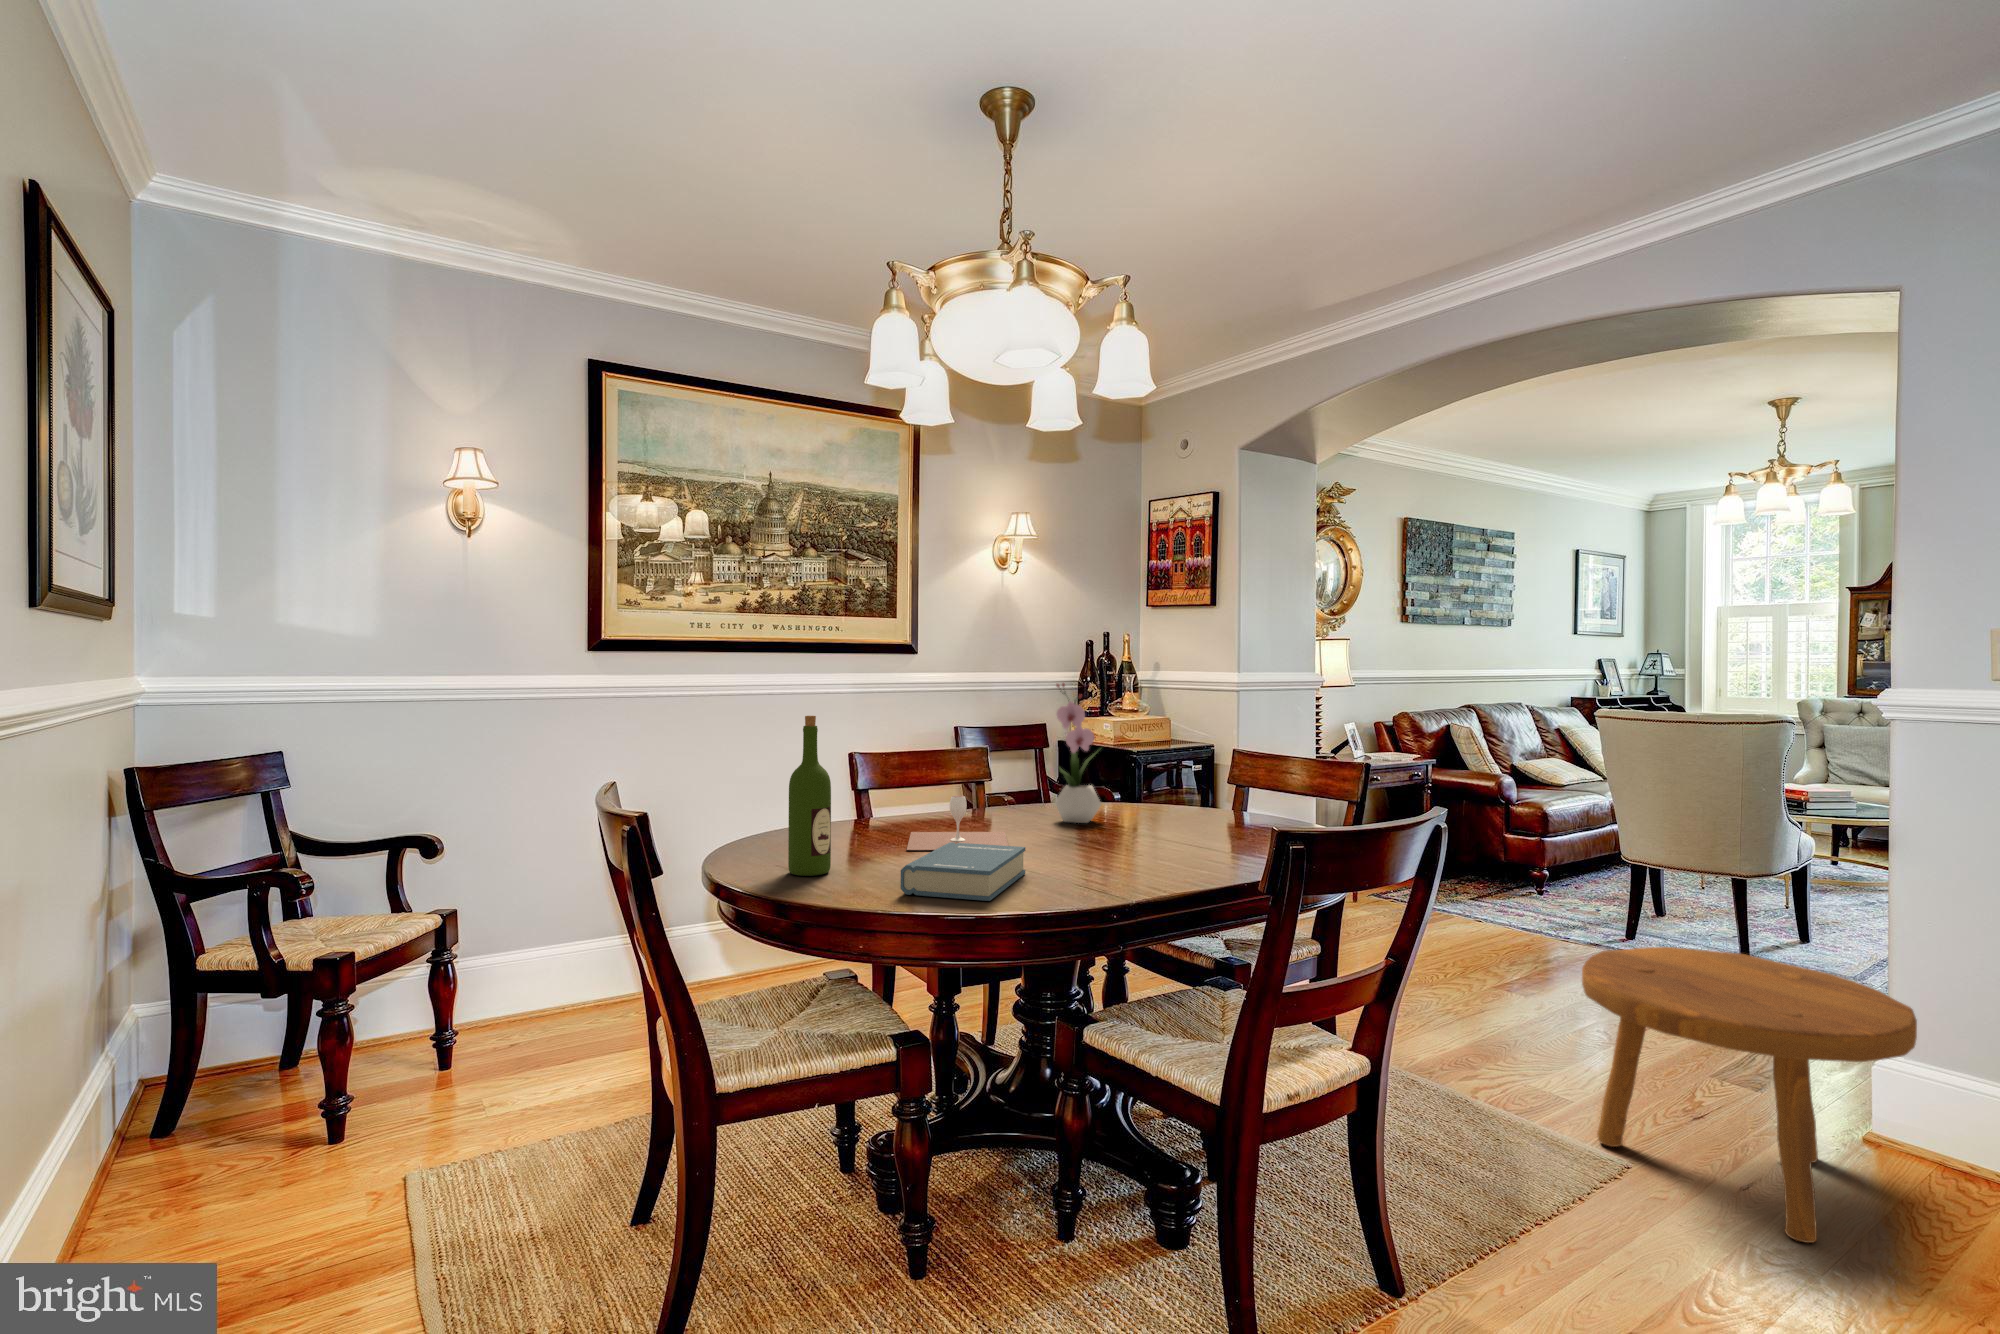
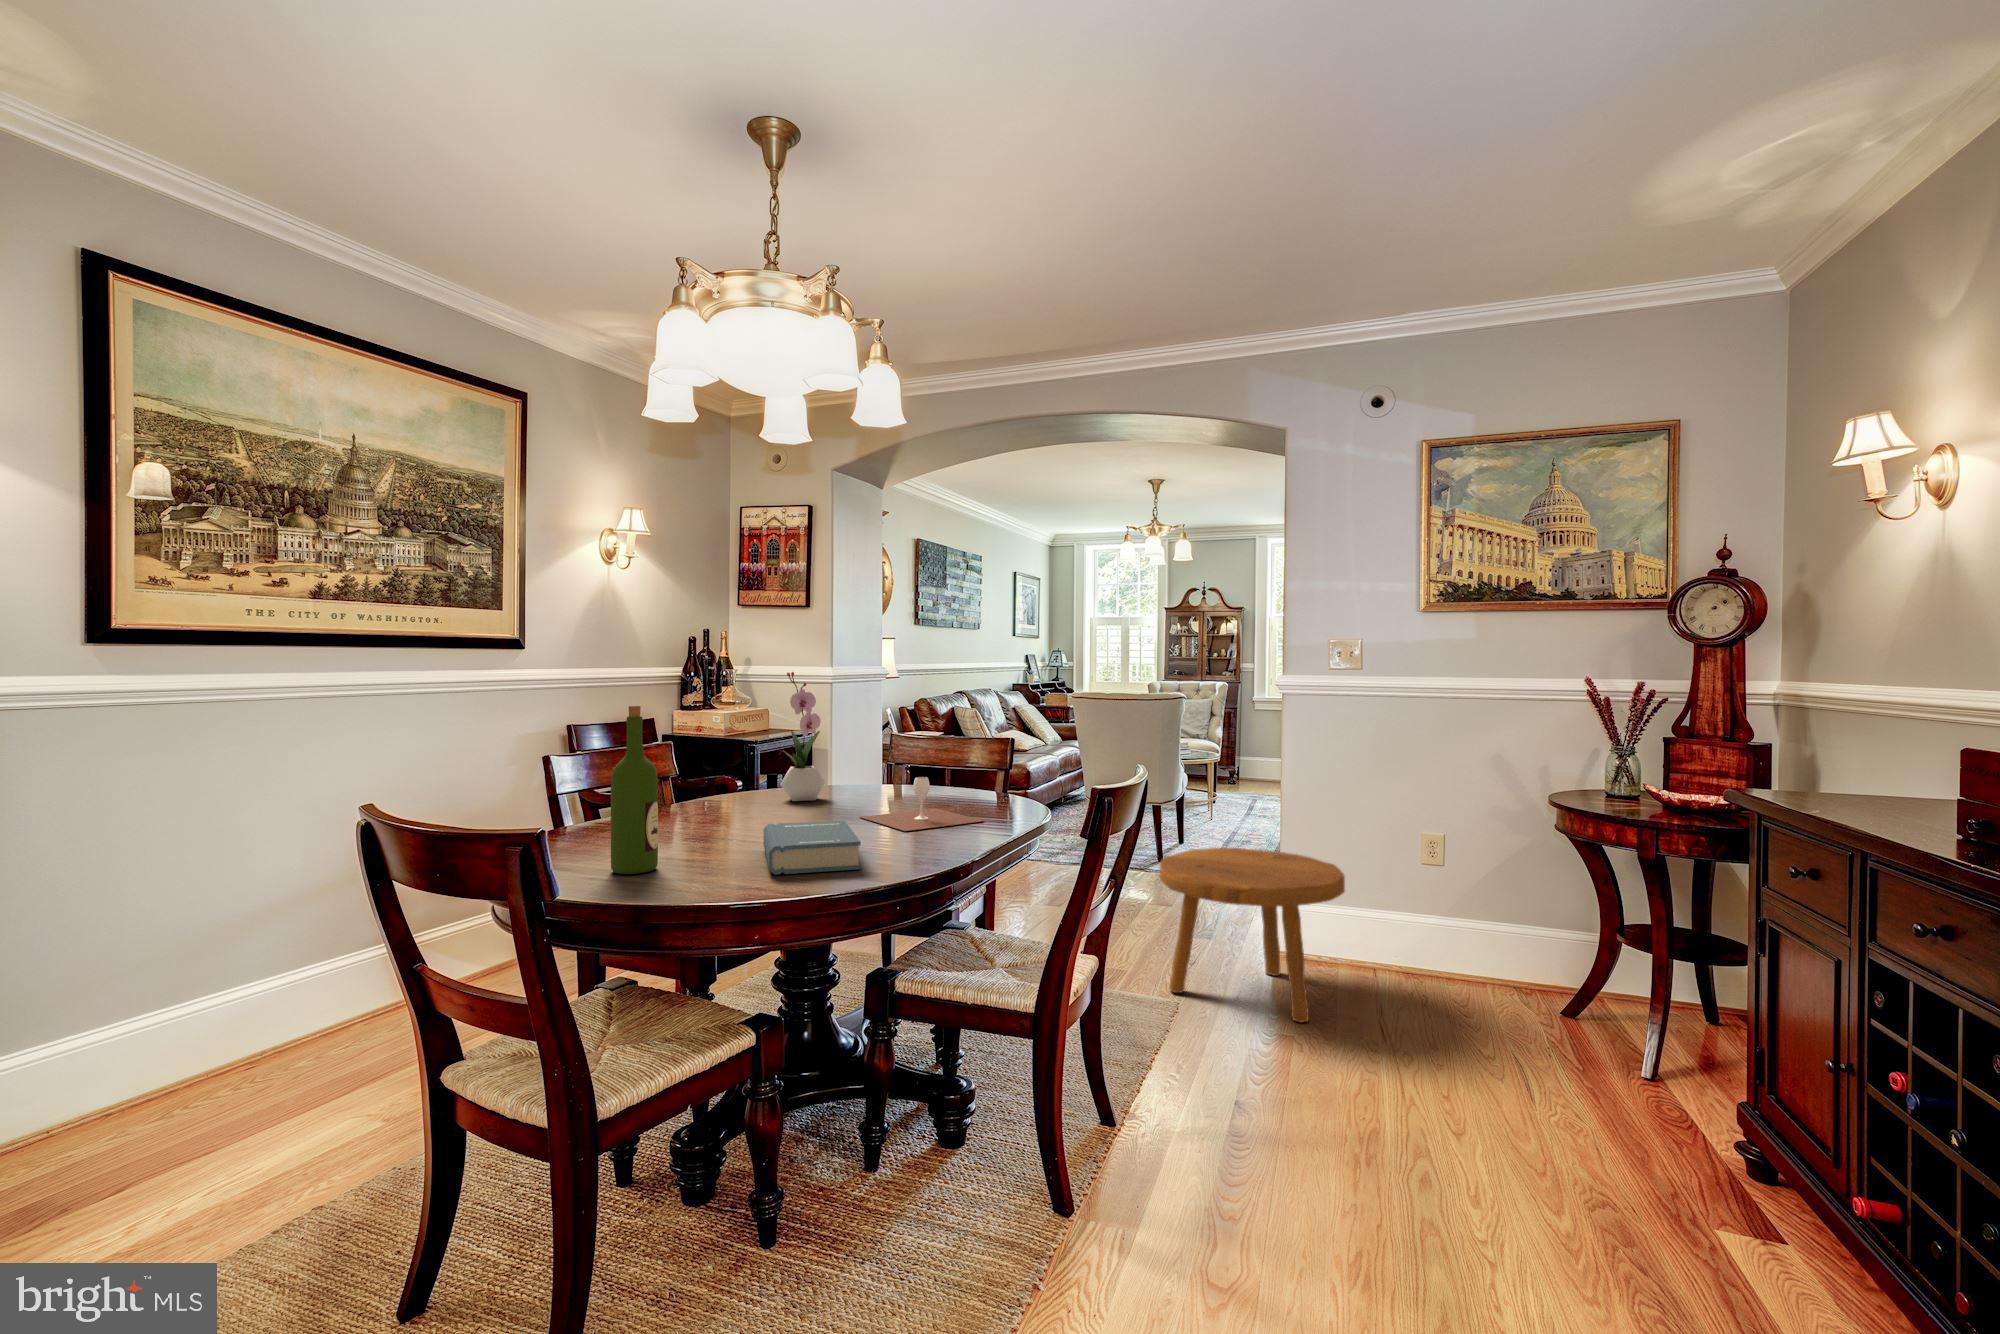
wine glass: present [907,796,1008,850] -> present [860,777,984,831]

